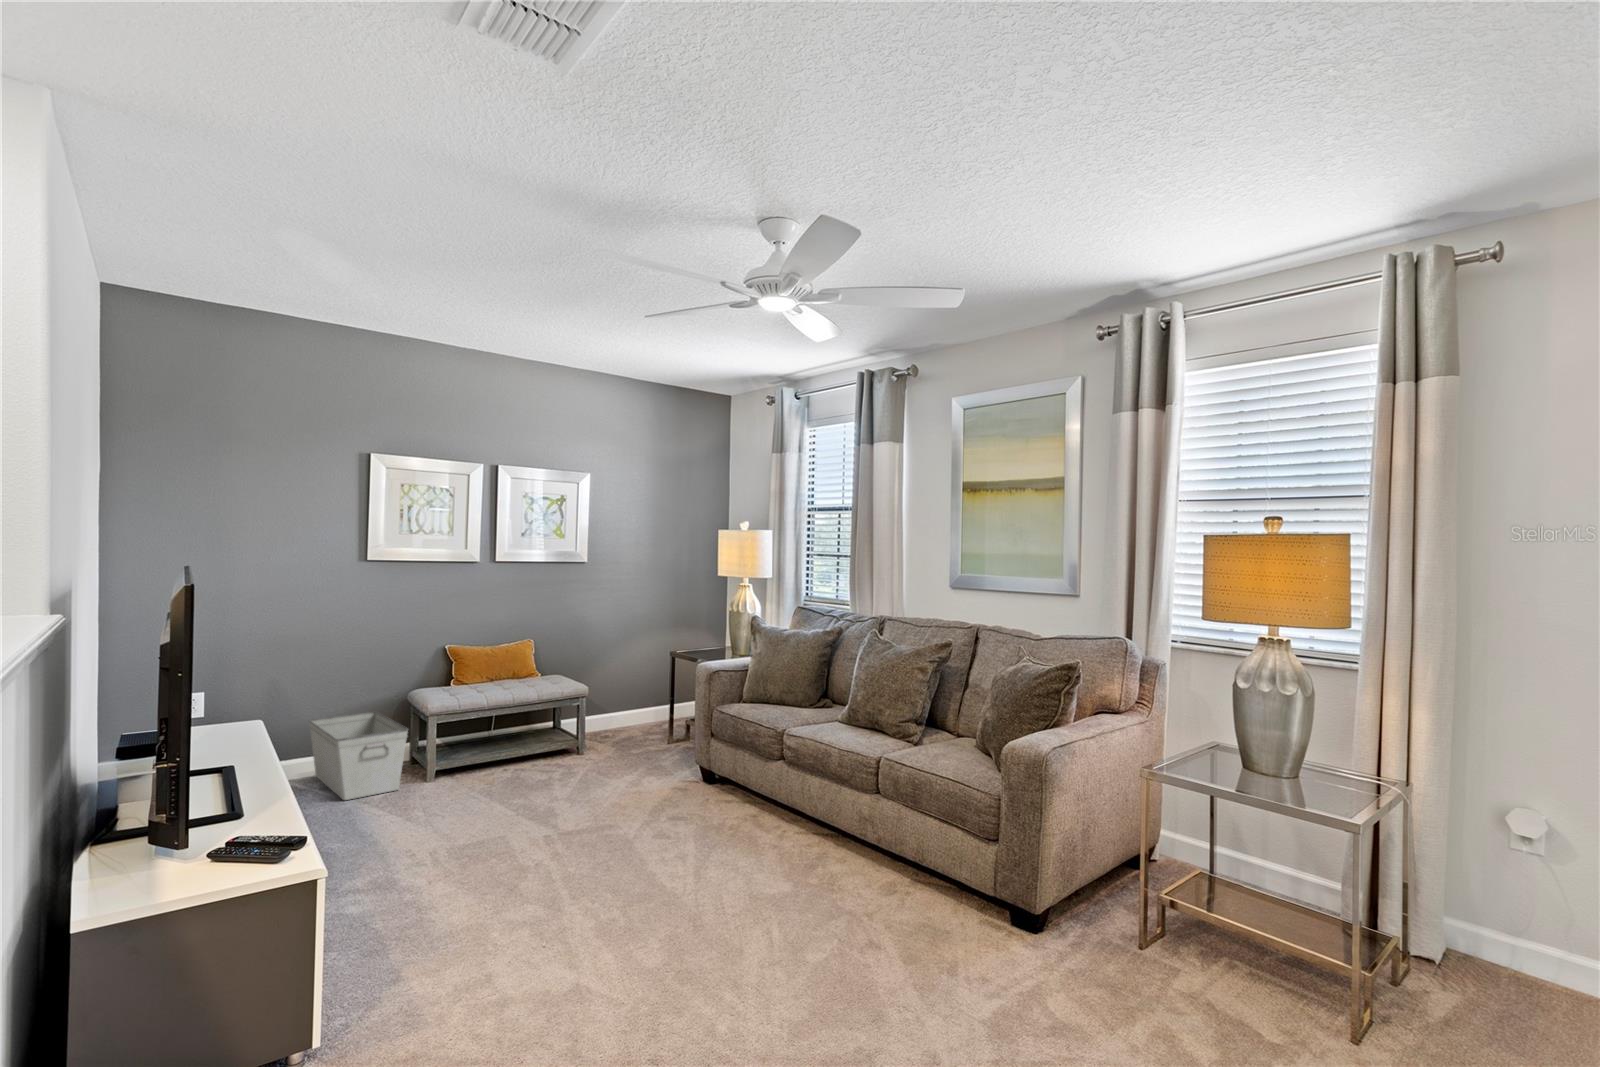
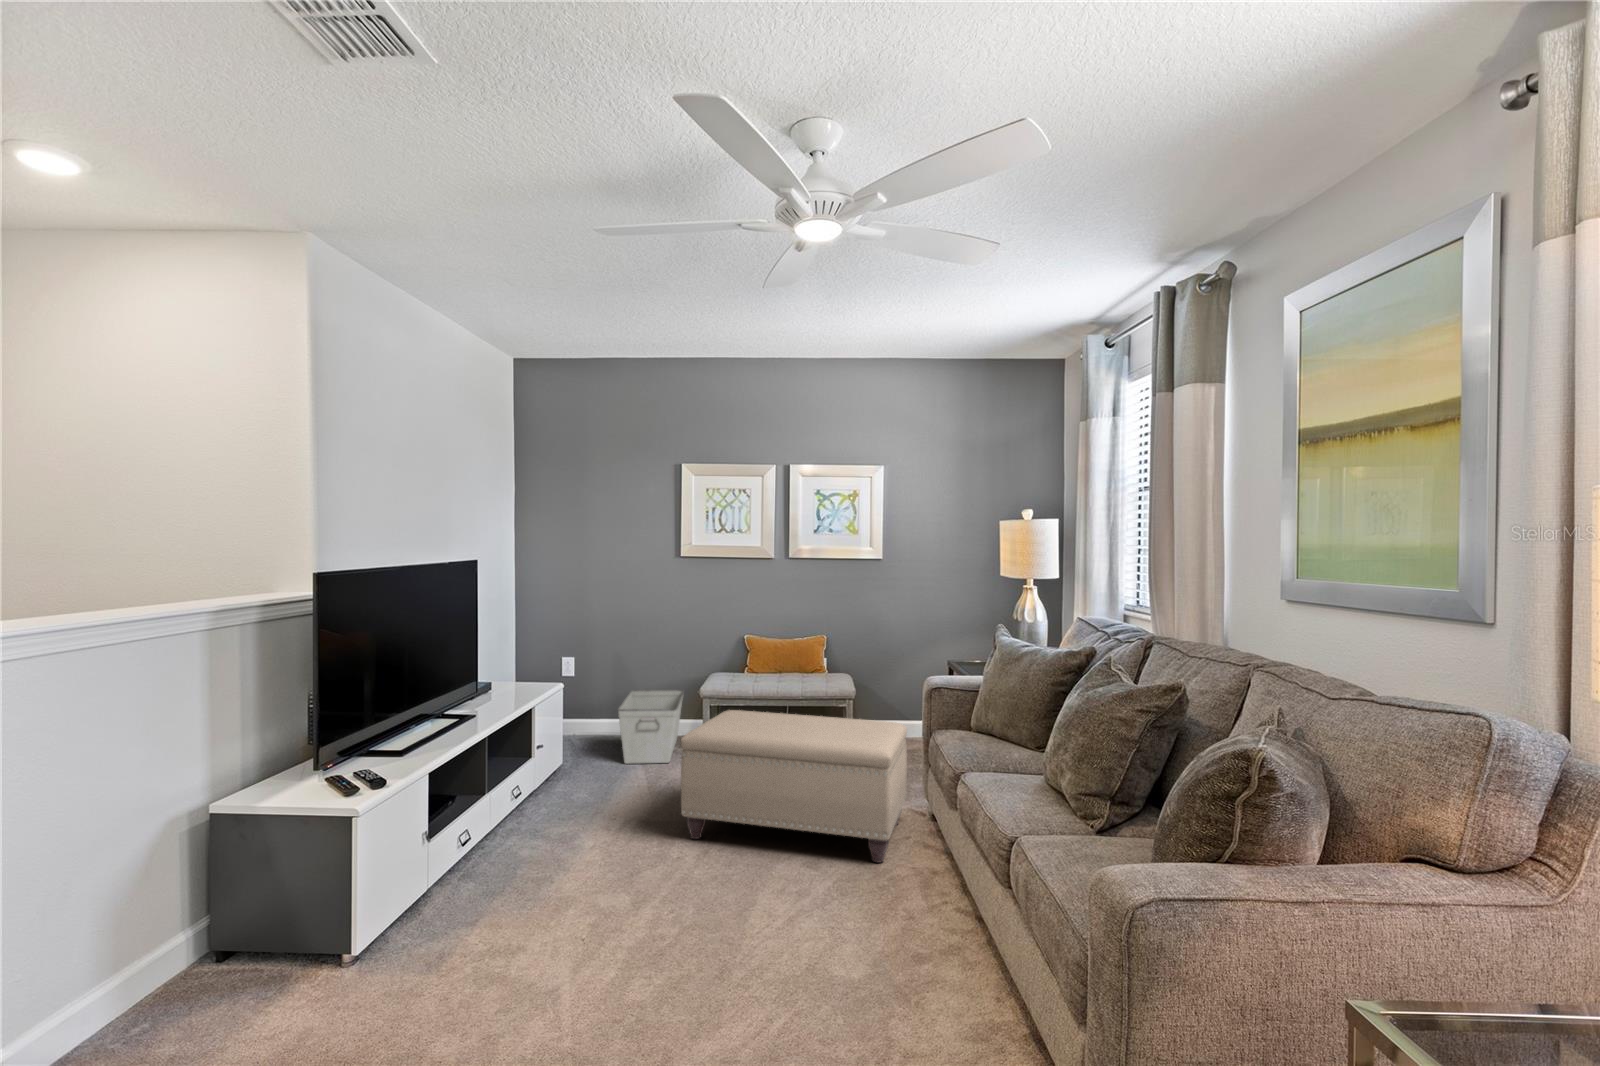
ottoman: none [512,705,720,841] -> present [681,710,907,863]

